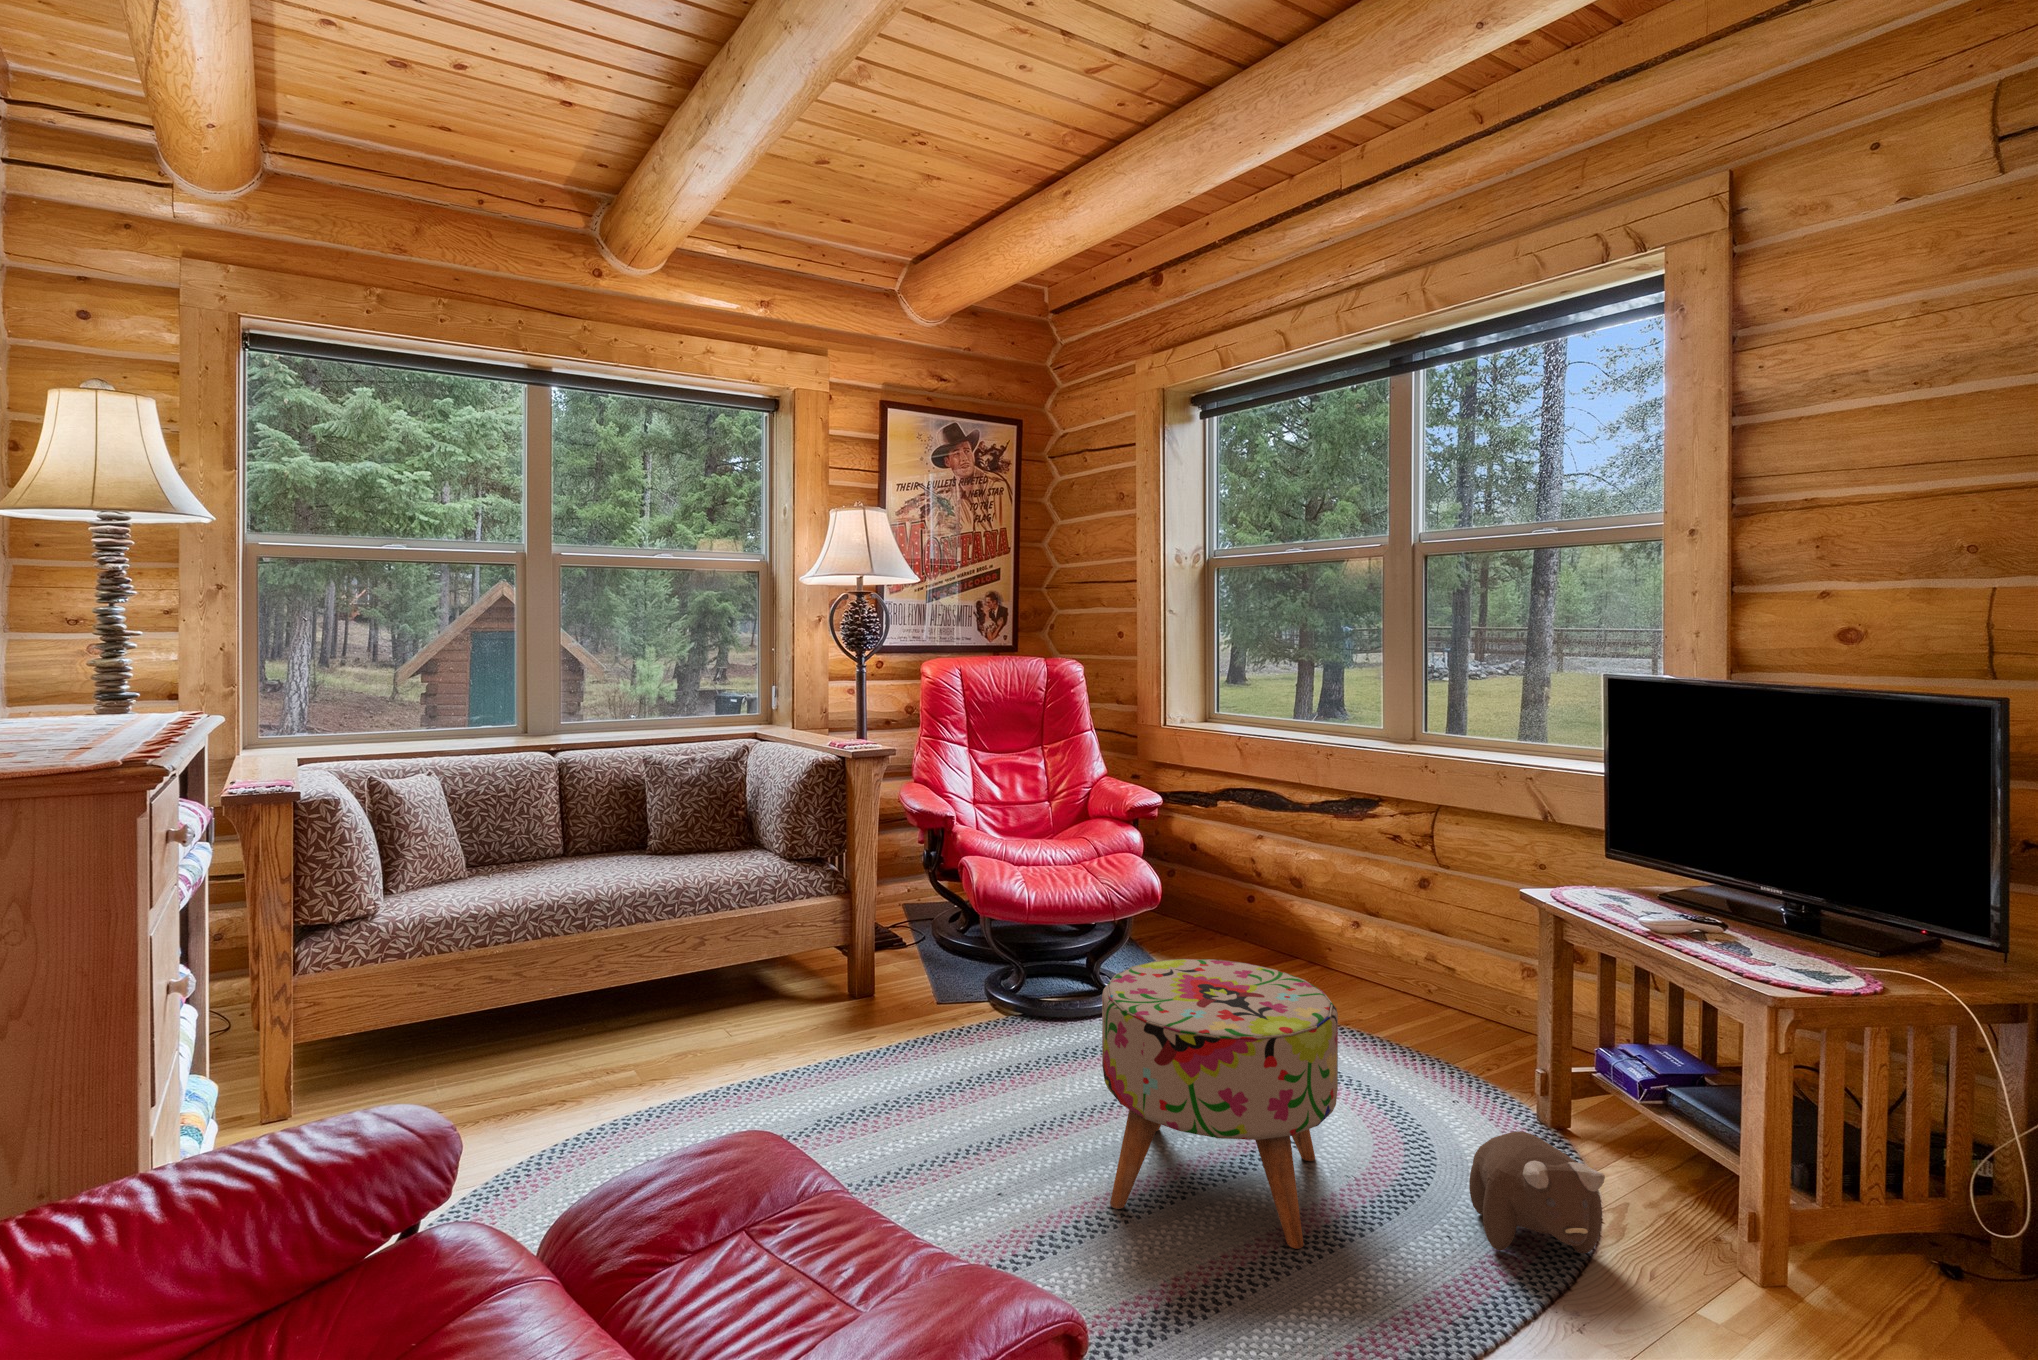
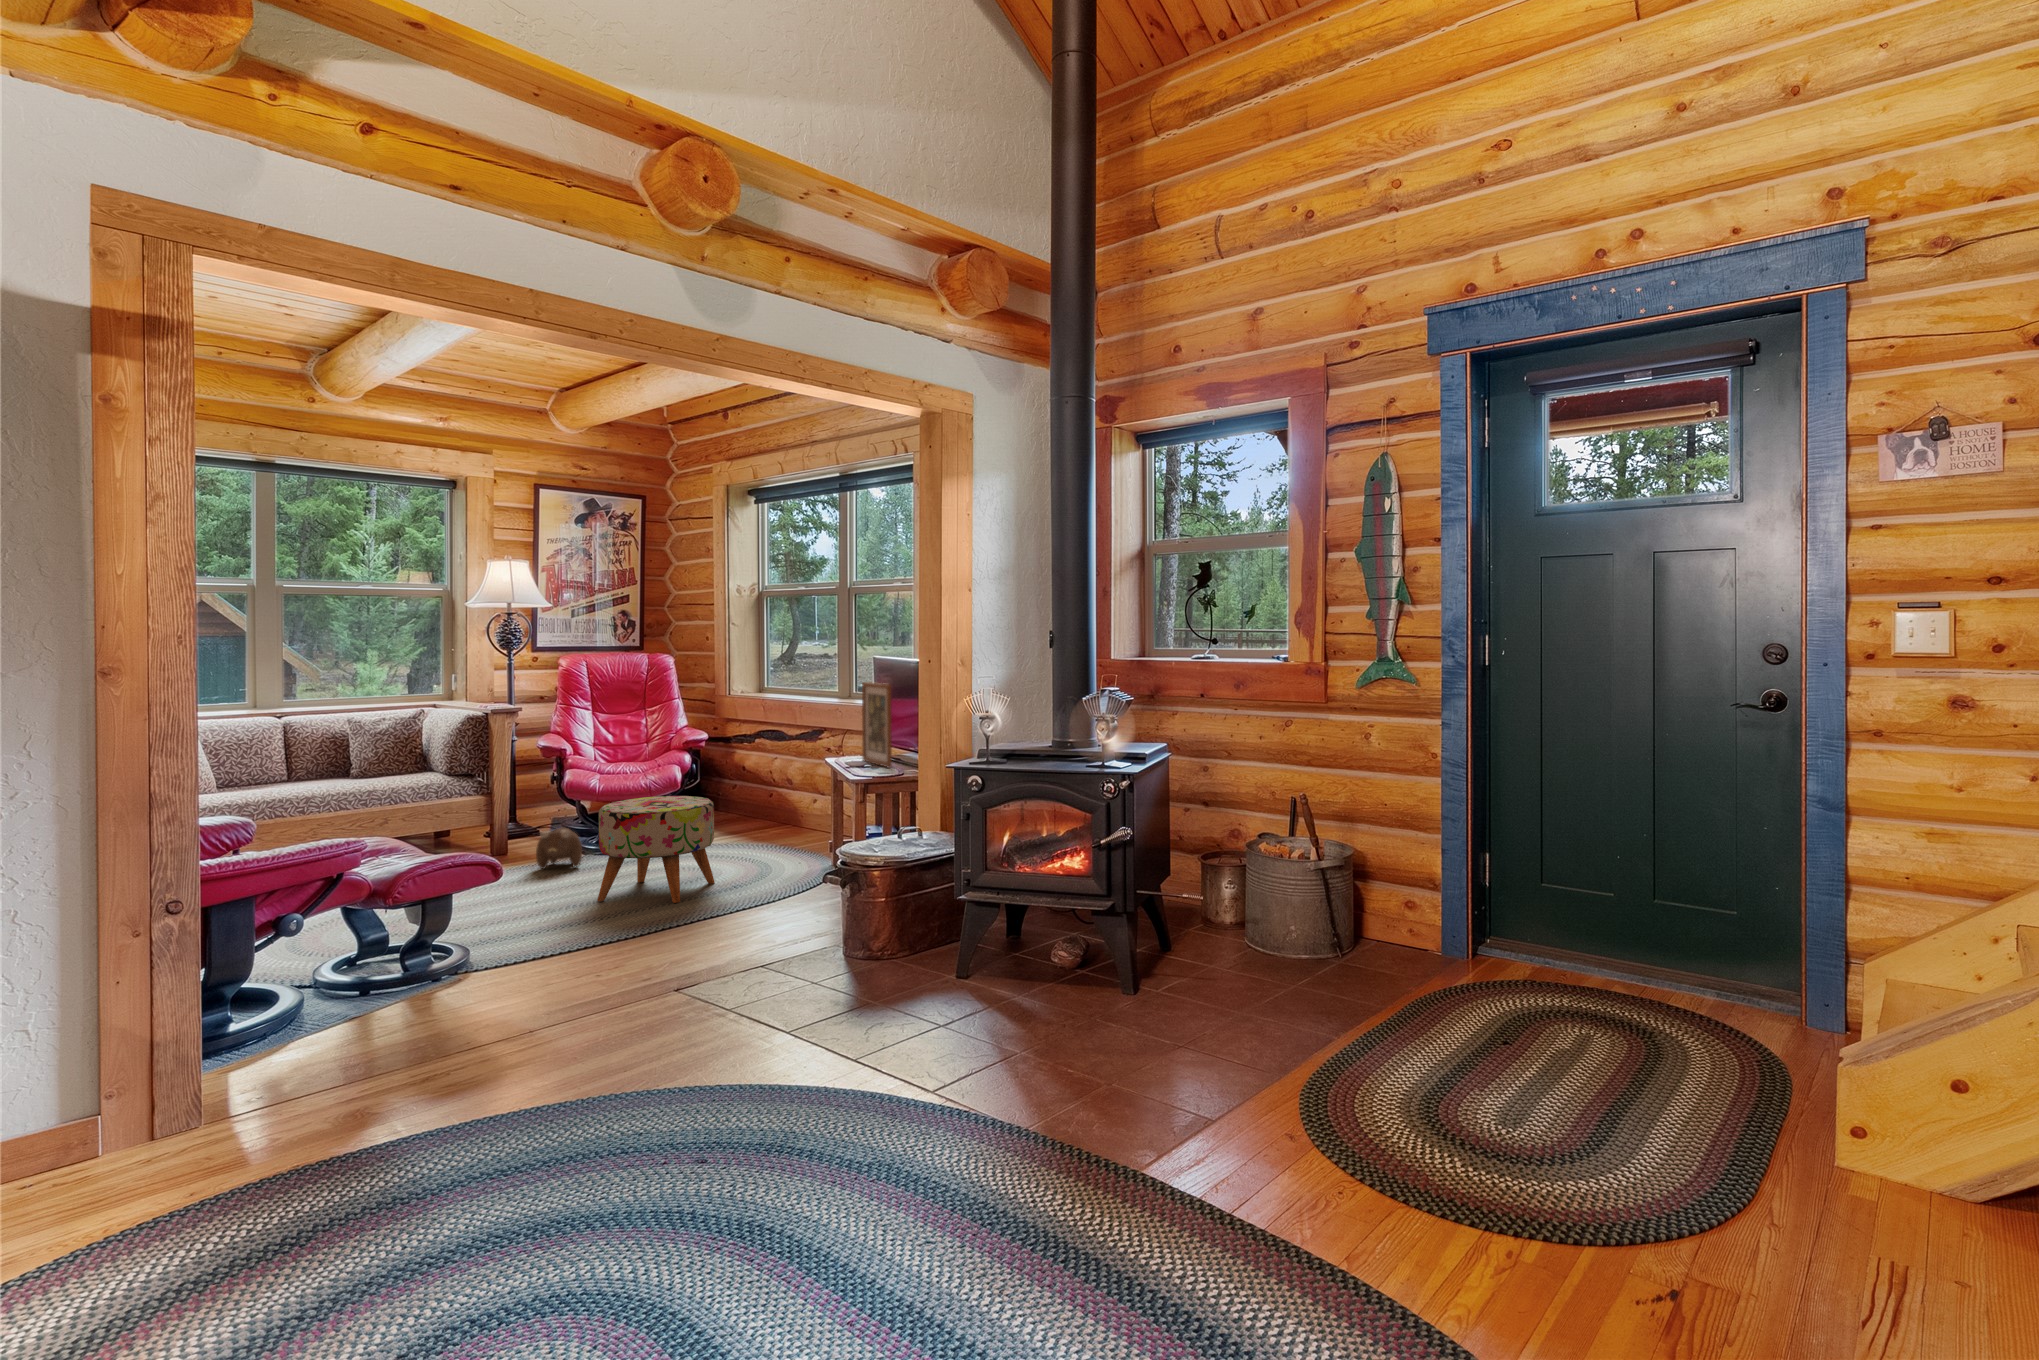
picture frame: none [1615,735,1767,952] -> present [862,682,892,767]
plush toy: present [1469,1131,1605,1254] -> present [536,828,582,869]

